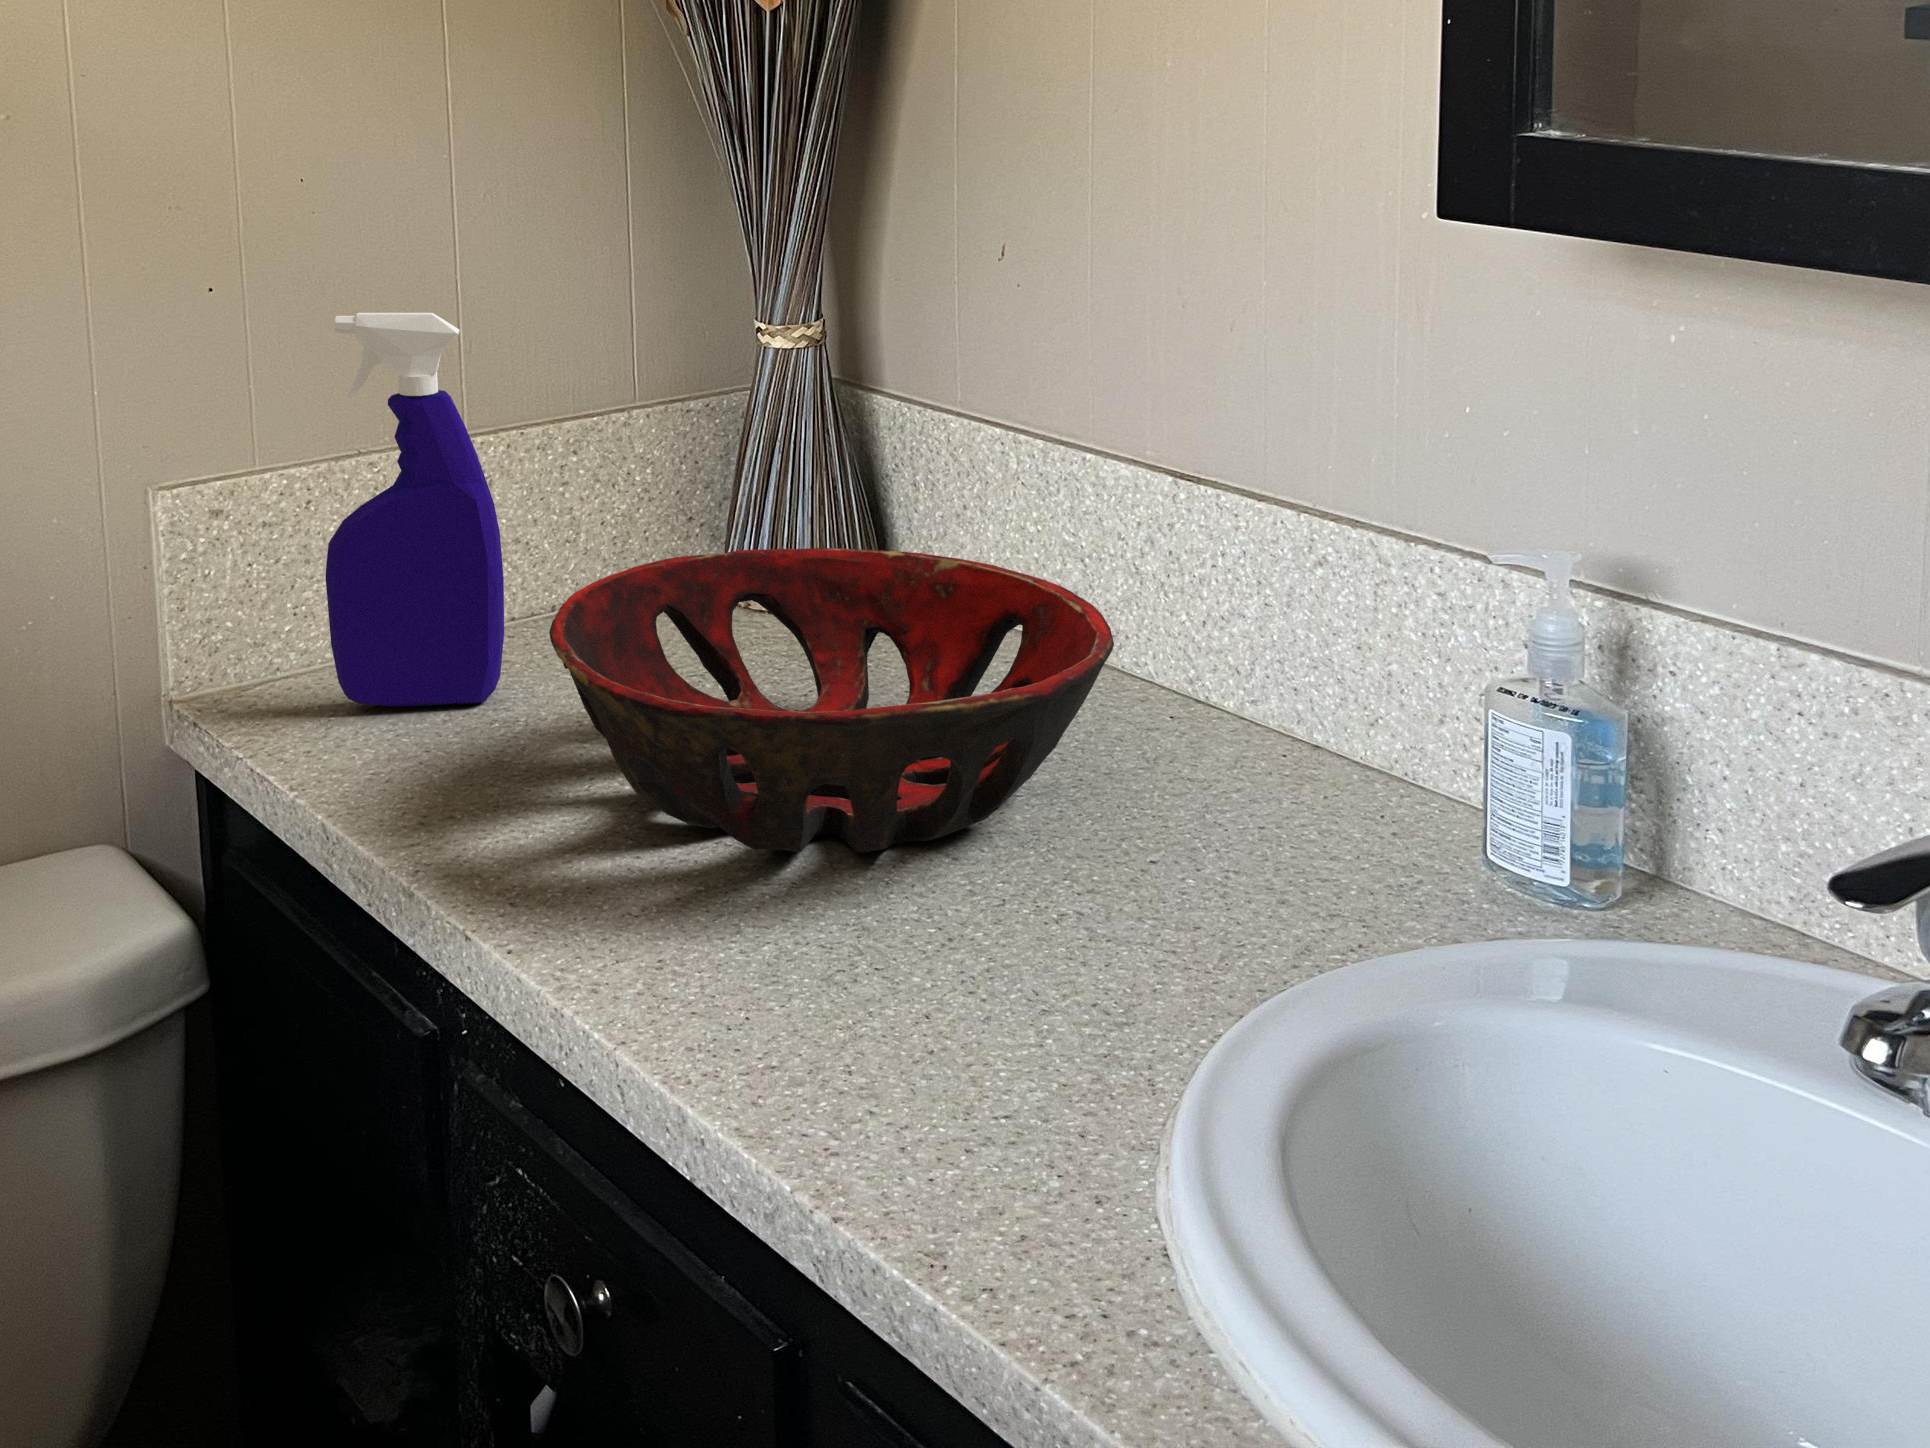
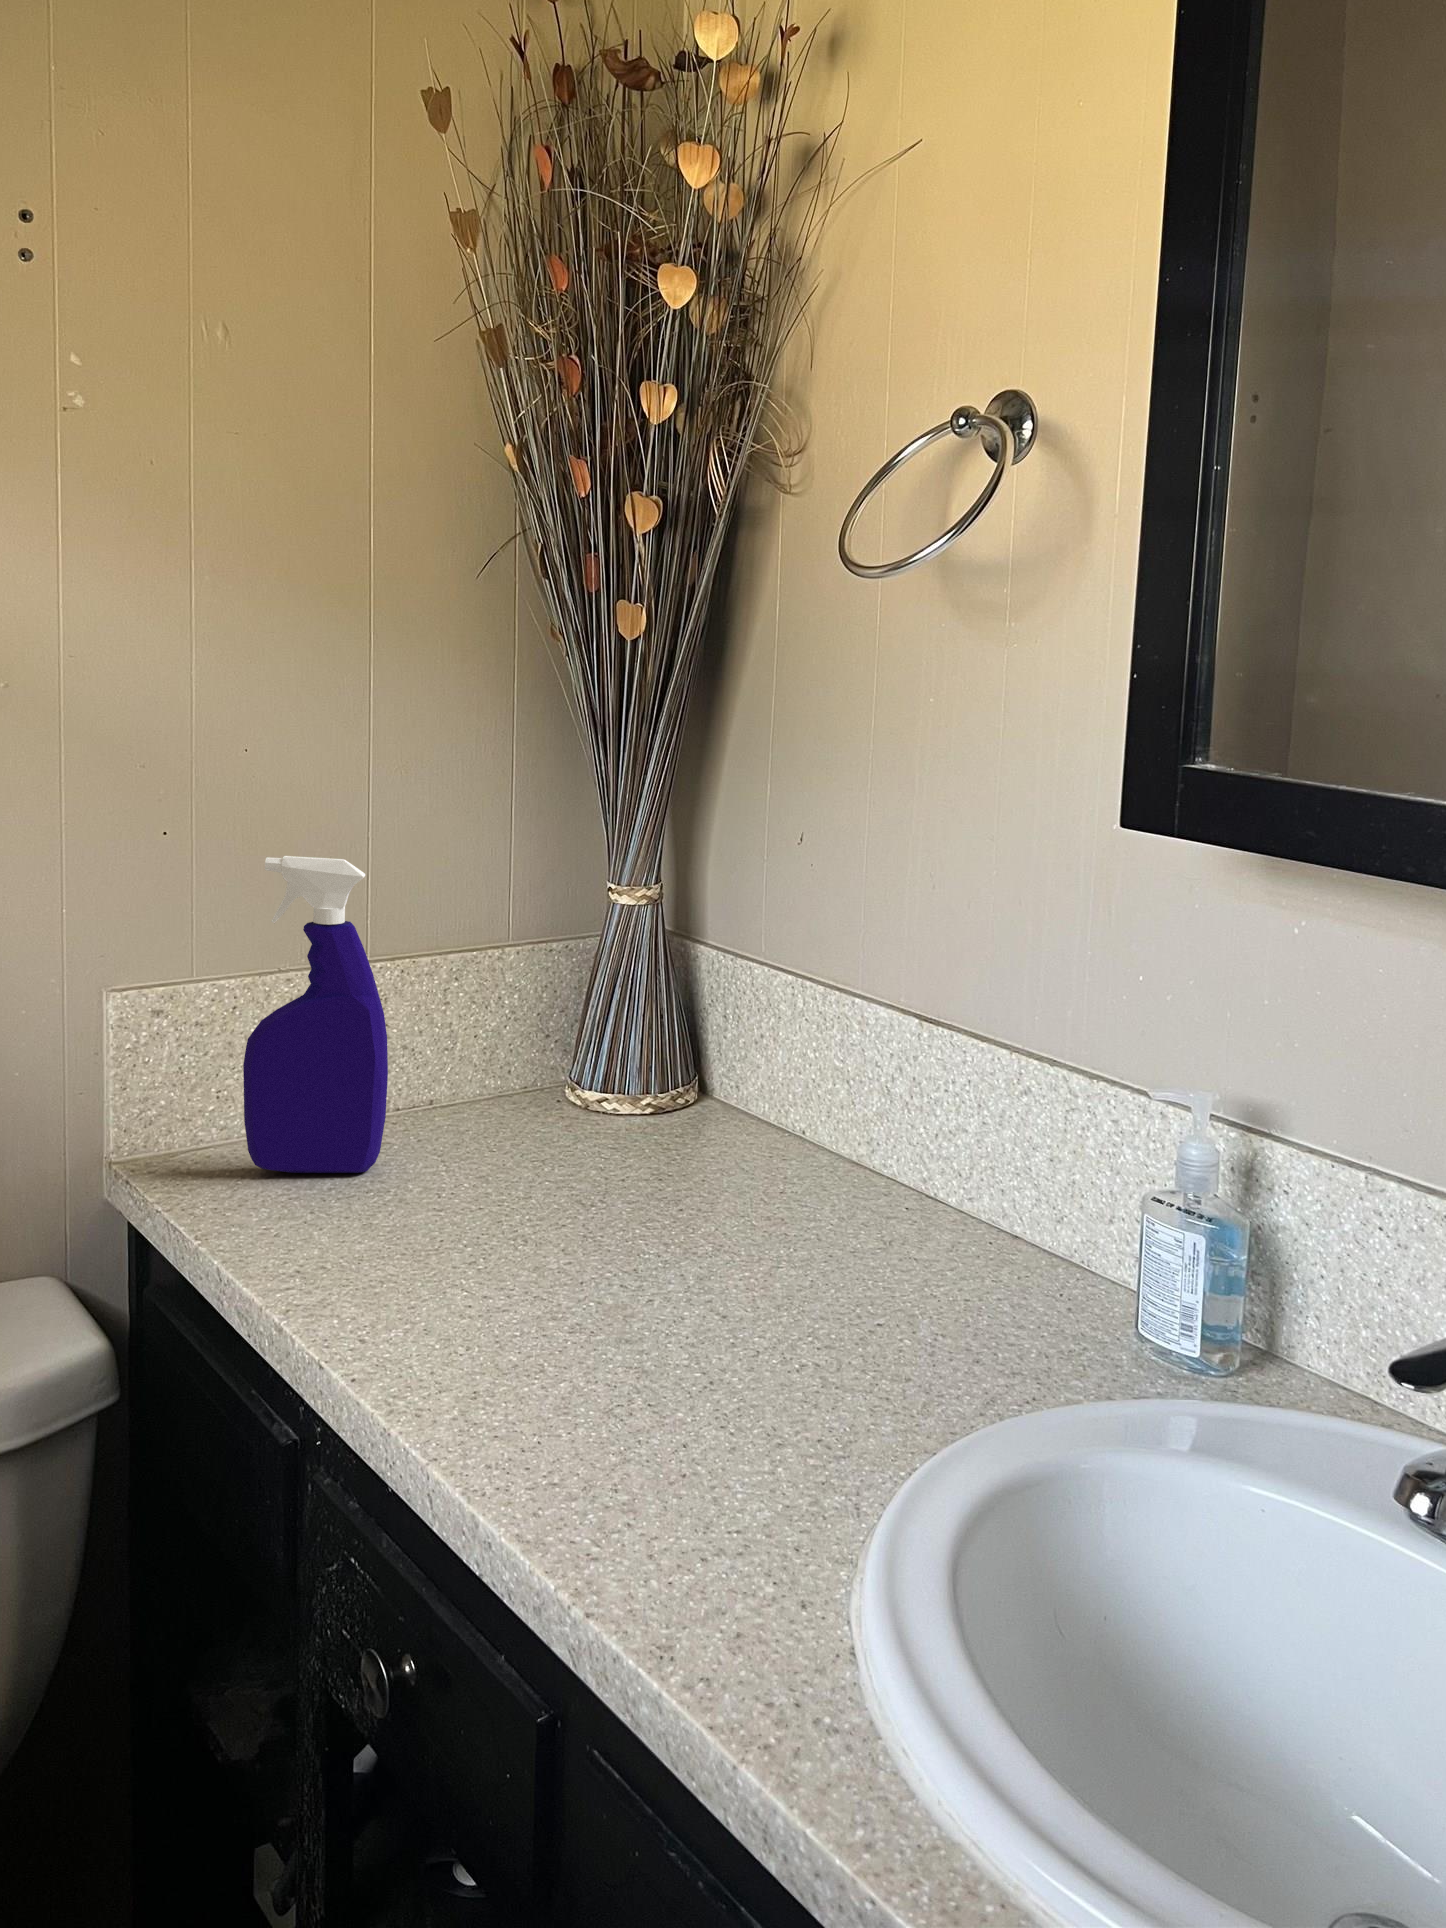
decorative bowl: present [549,548,1114,852] -> none [412,1060,860,1307]

